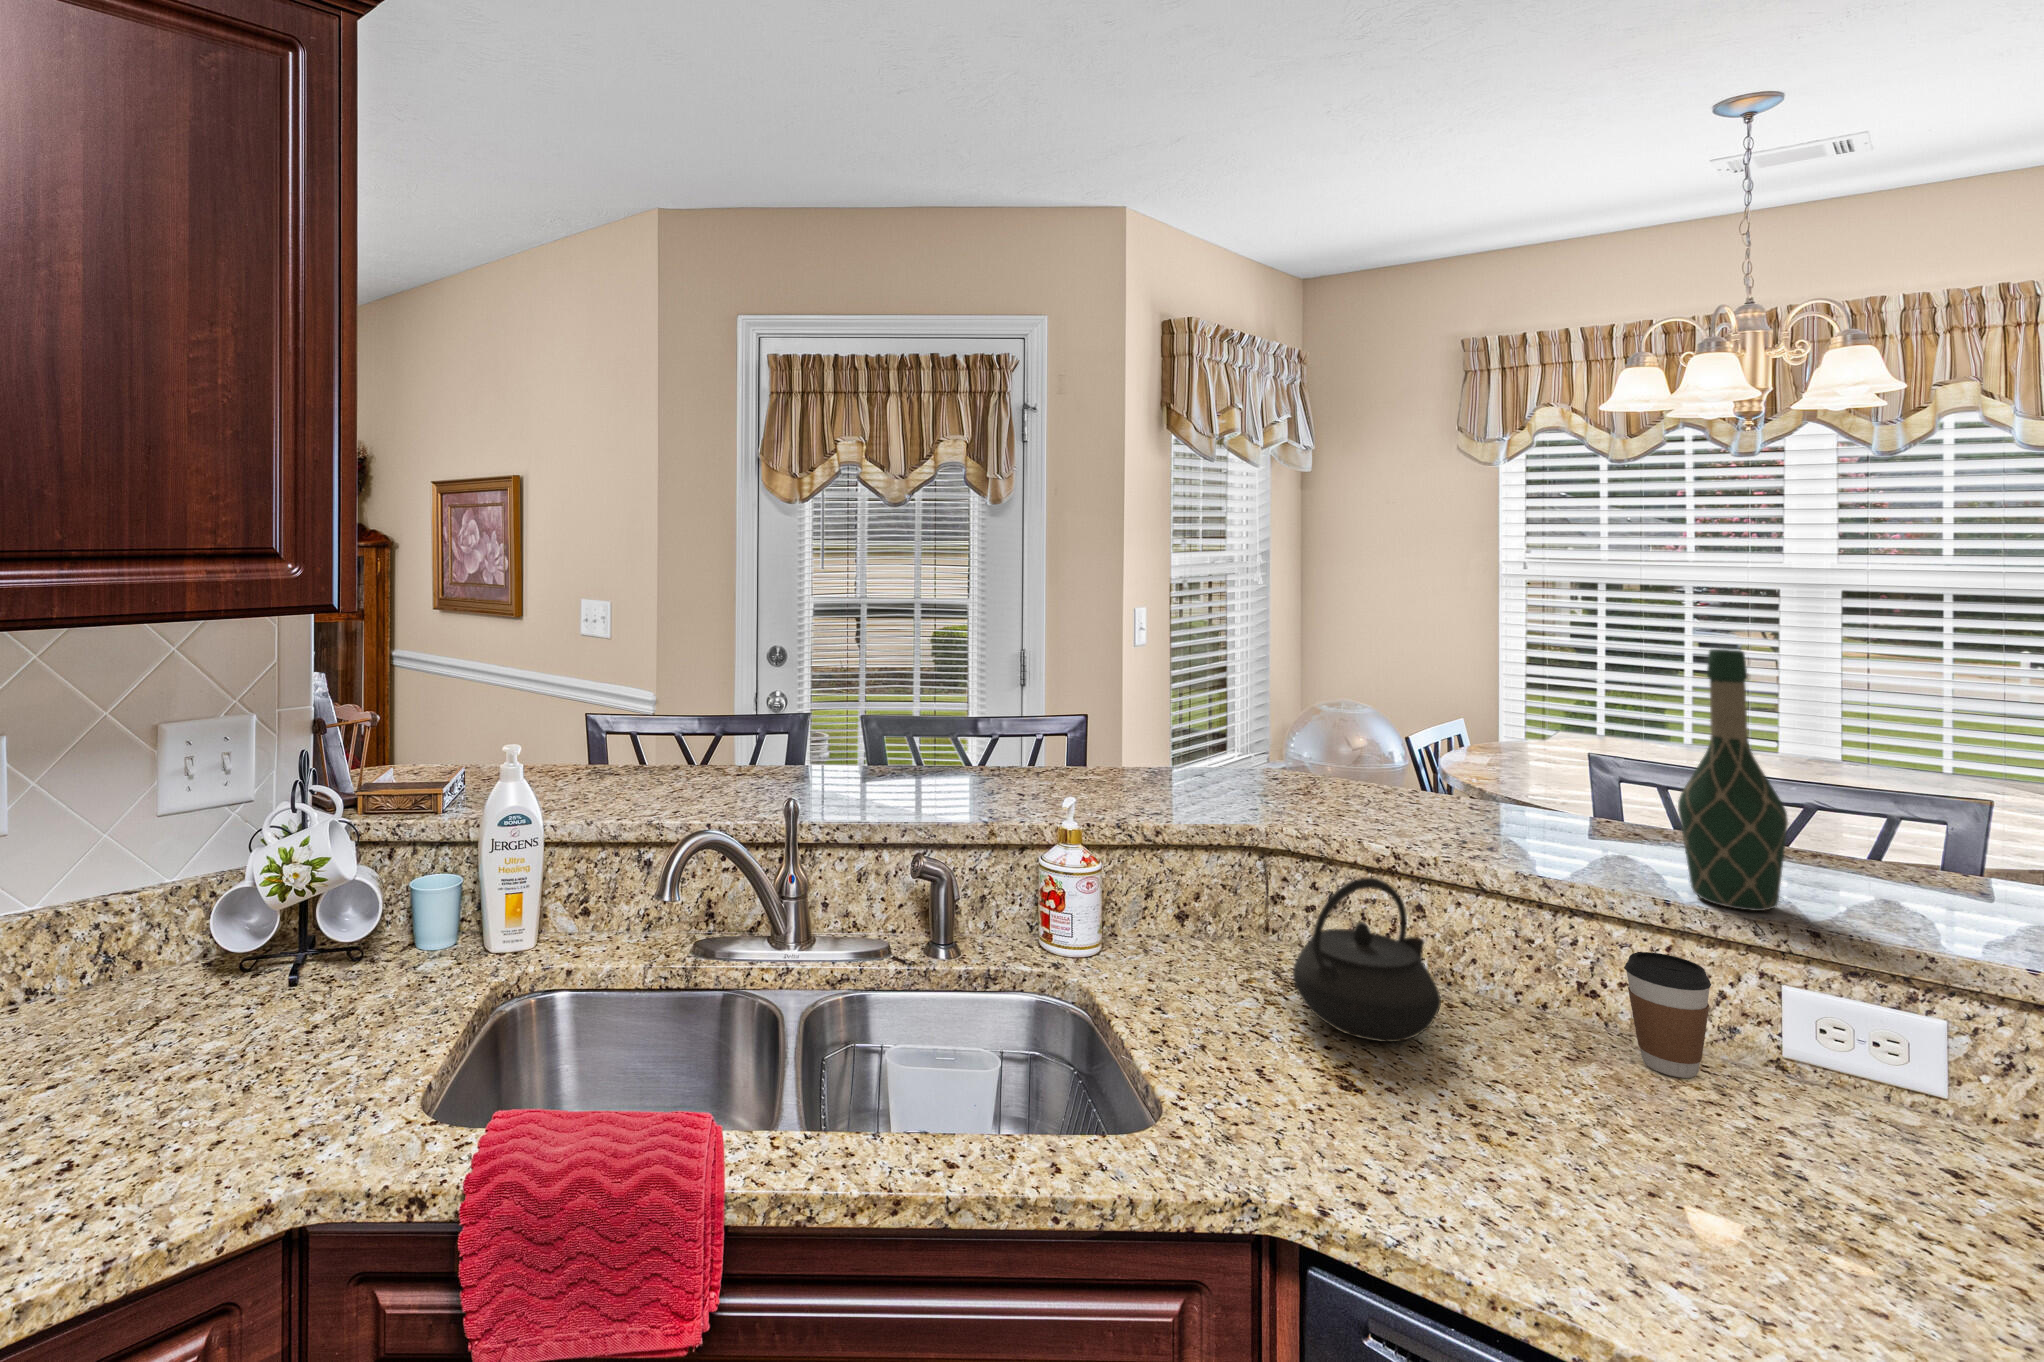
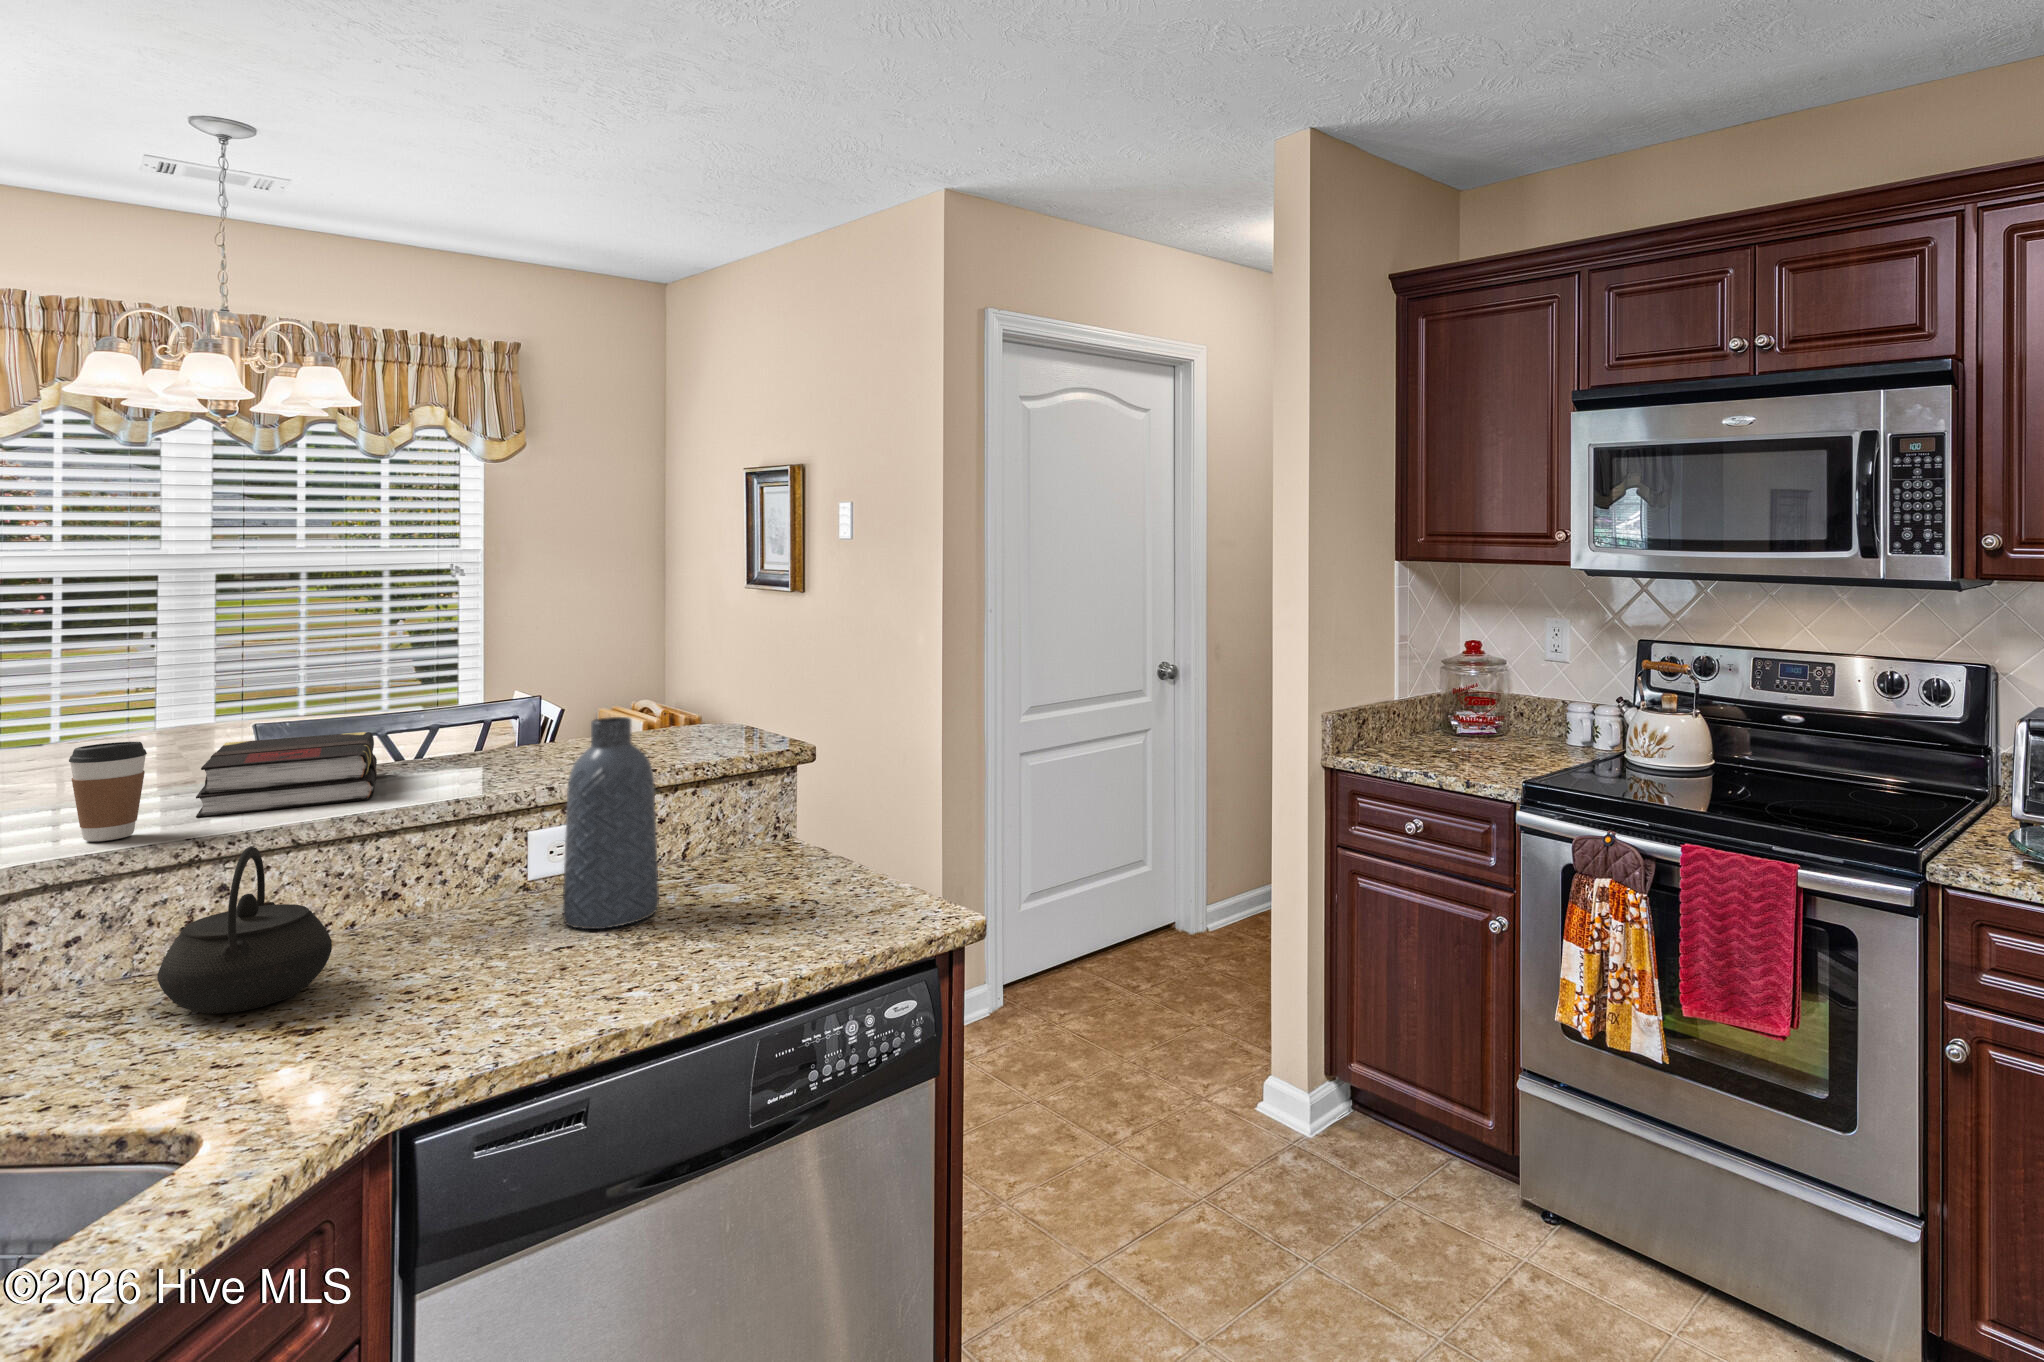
wine bottle: present [1678,649,1788,911] -> none [442,592,516,792]
book: none [1440,769,1681,869] -> present [196,732,377,817]
vase: none [1752,860,1942,1210] -> present [563,717,659,929]
coffee cup: present [1625,952,1711,1078] -> present [69,742,147,841]

